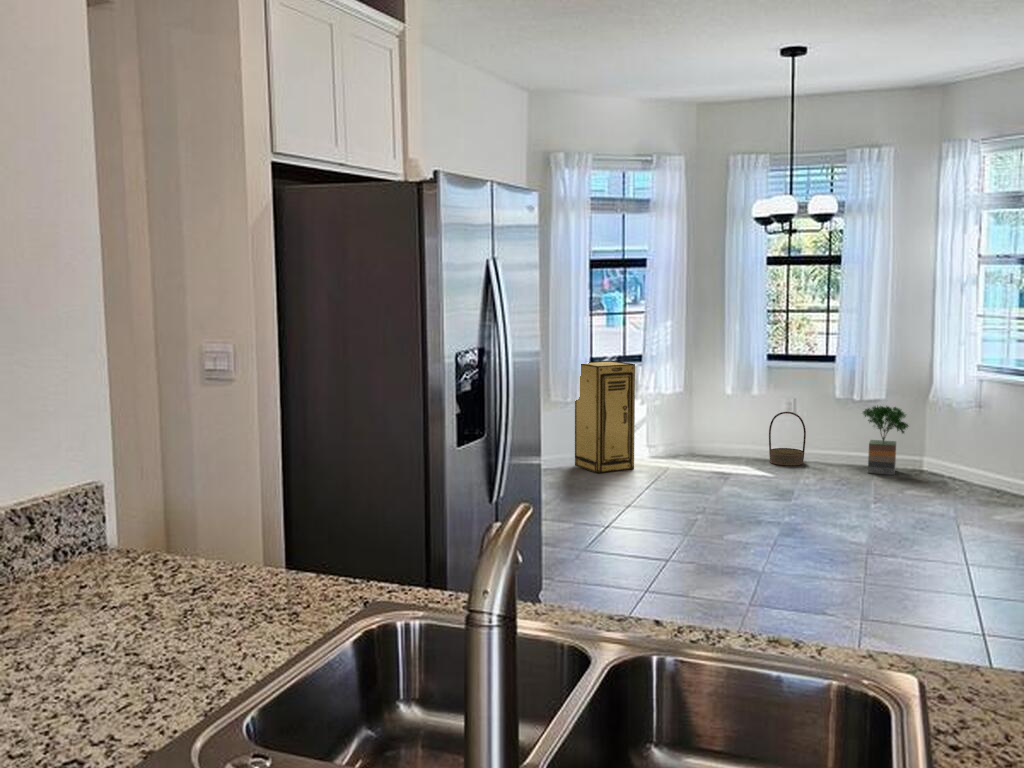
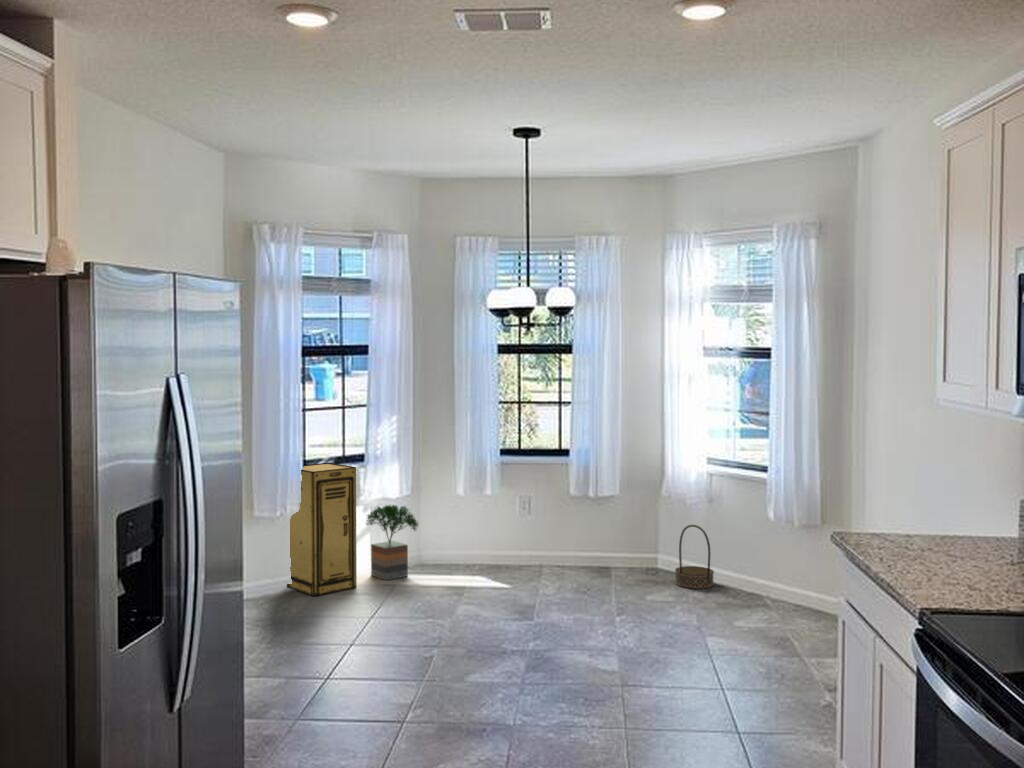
potted tree: present [863,406,909,475] -> present [366,505,418,580]
basket: present [769,412,806,466] -> present [675,525,714,589]

